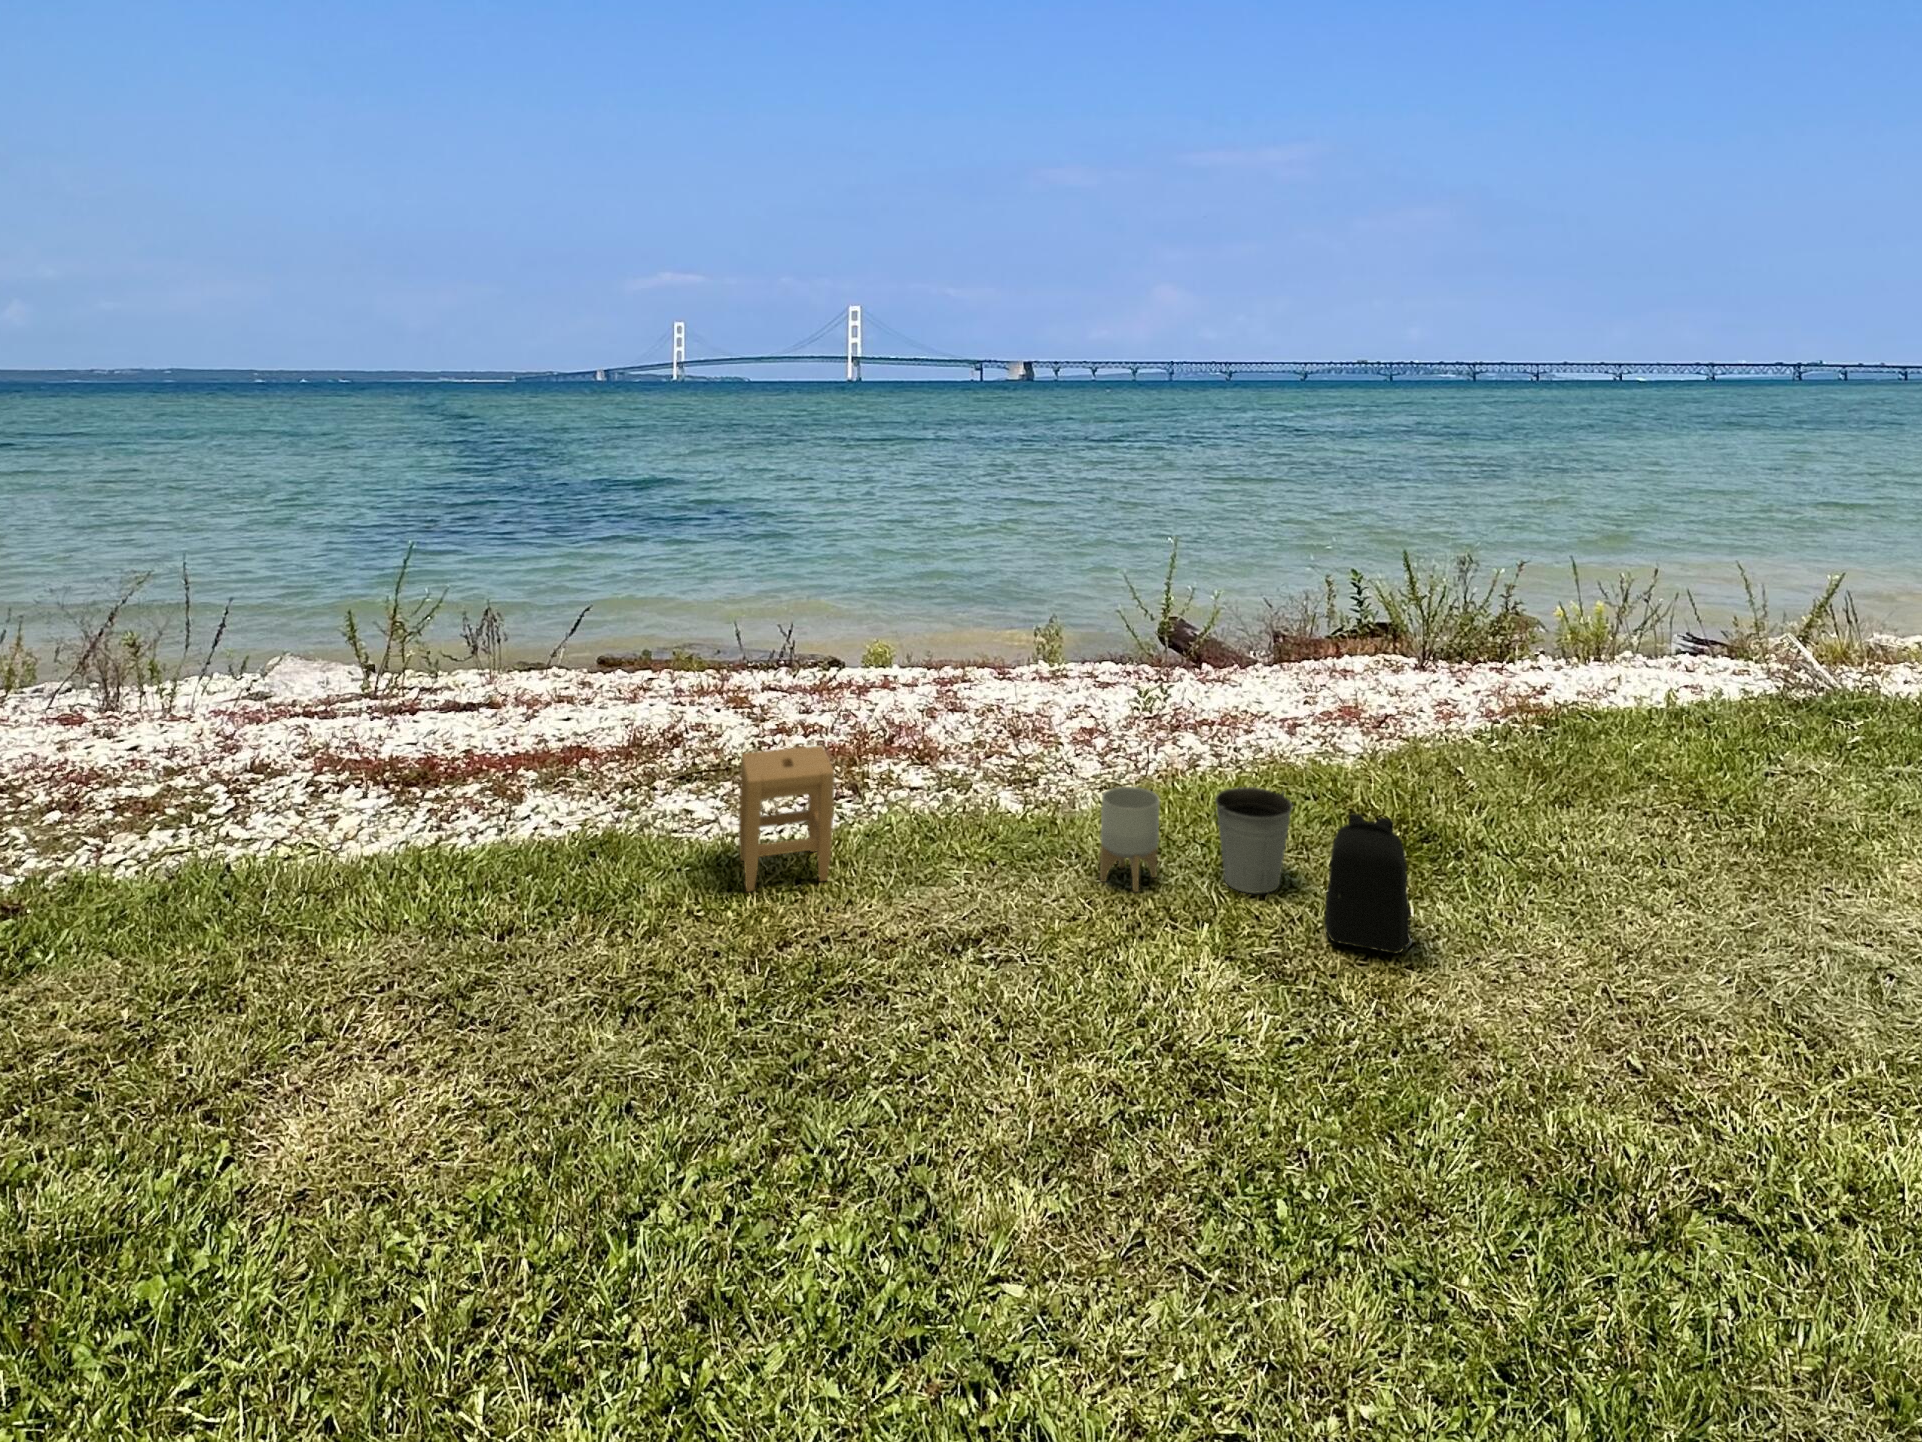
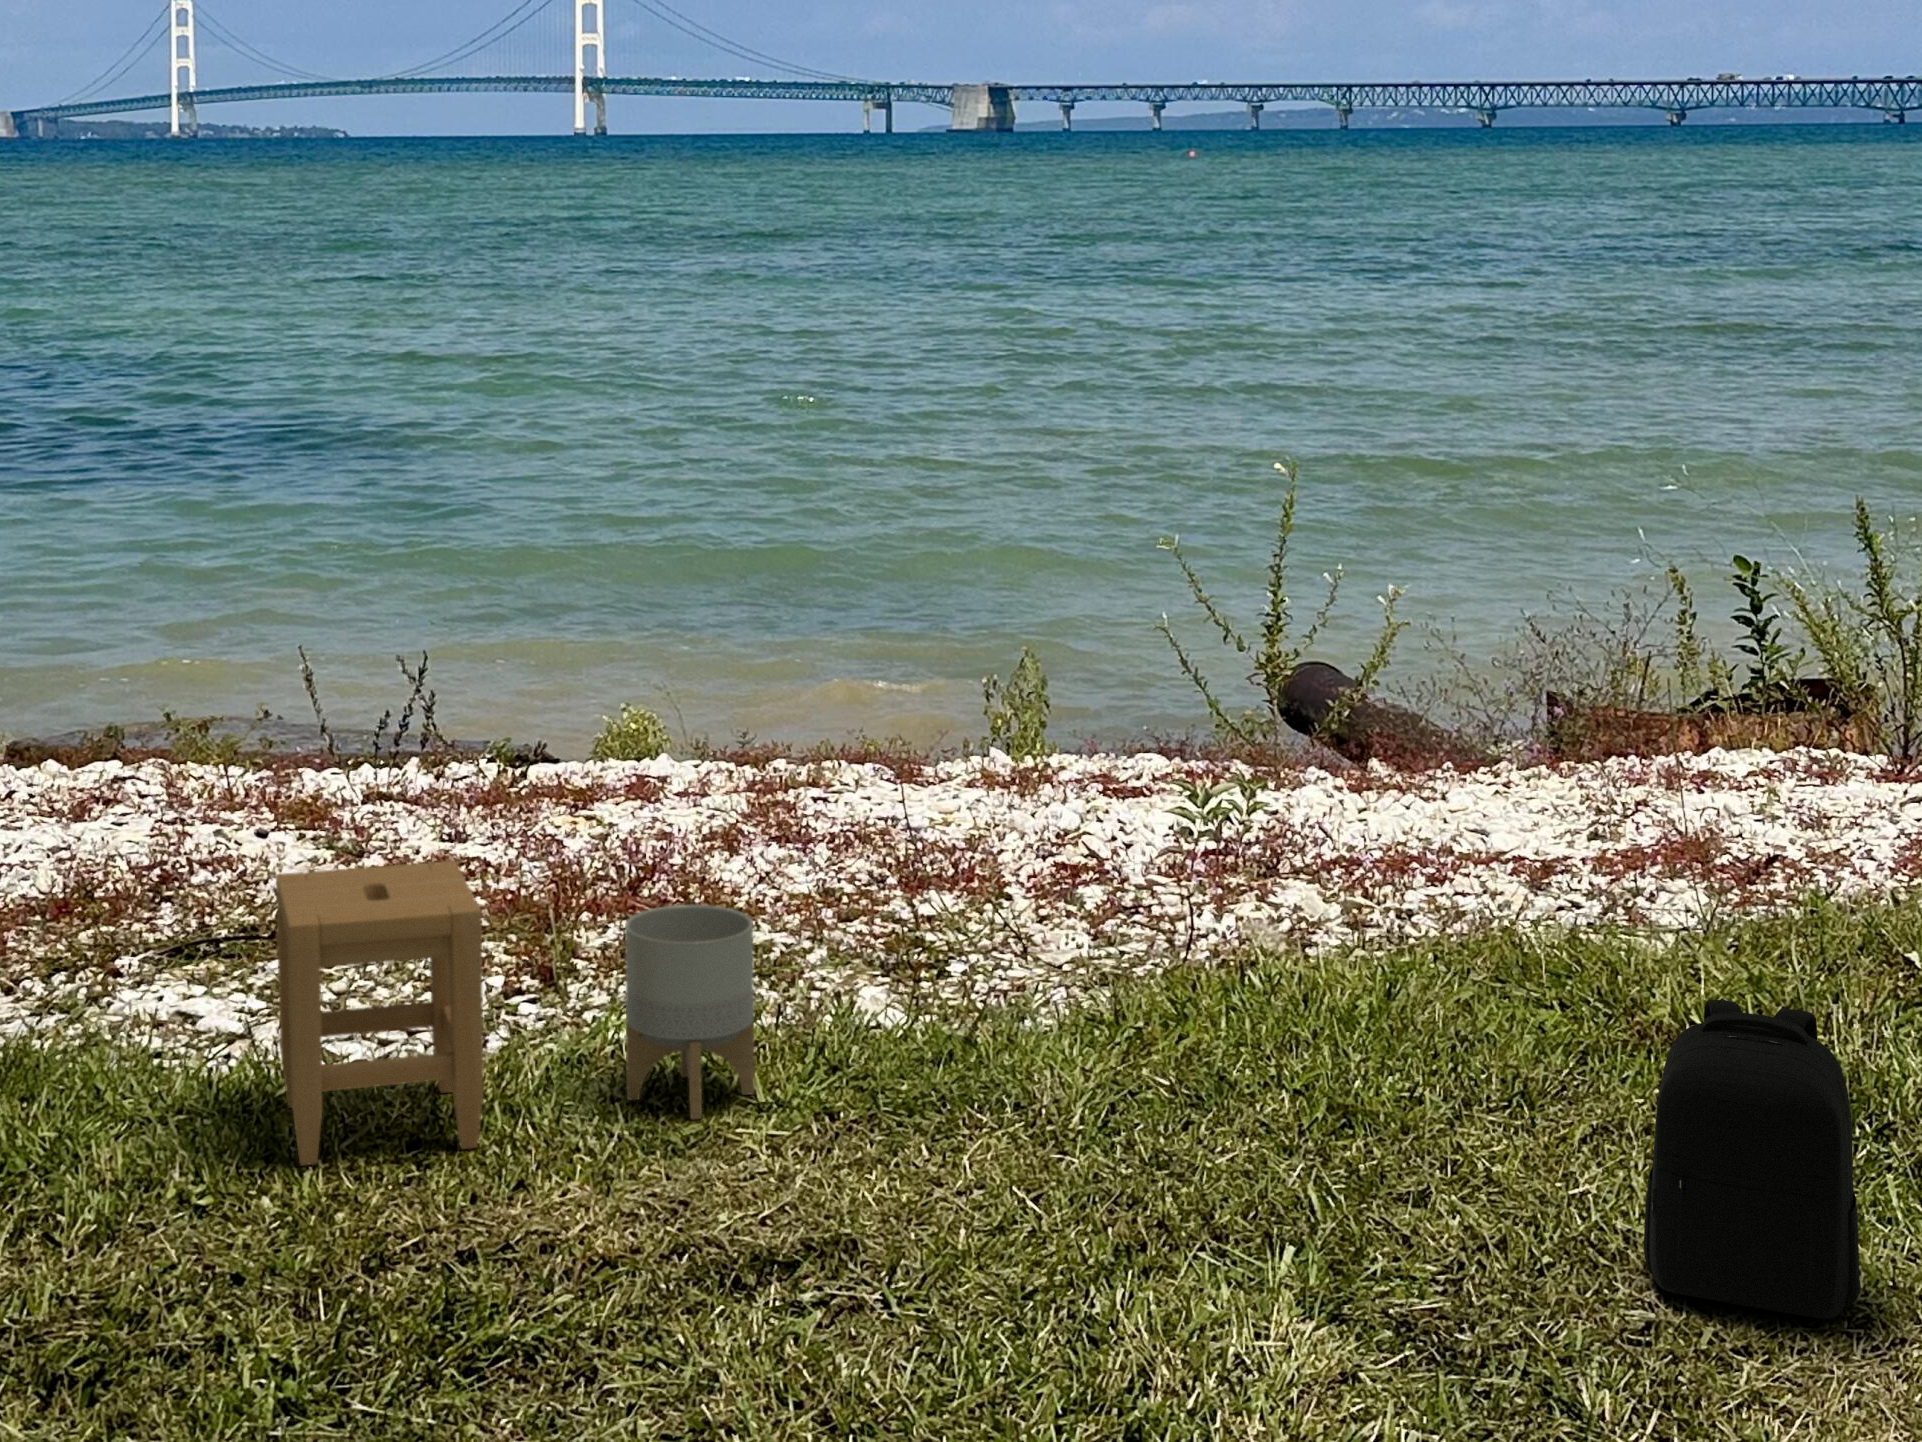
planter: present [1100,787,1160,892] -> present [625,905,755,1119]
bucket: present [1215,787,1293,893] -> none [1363,955,1564,1191]

